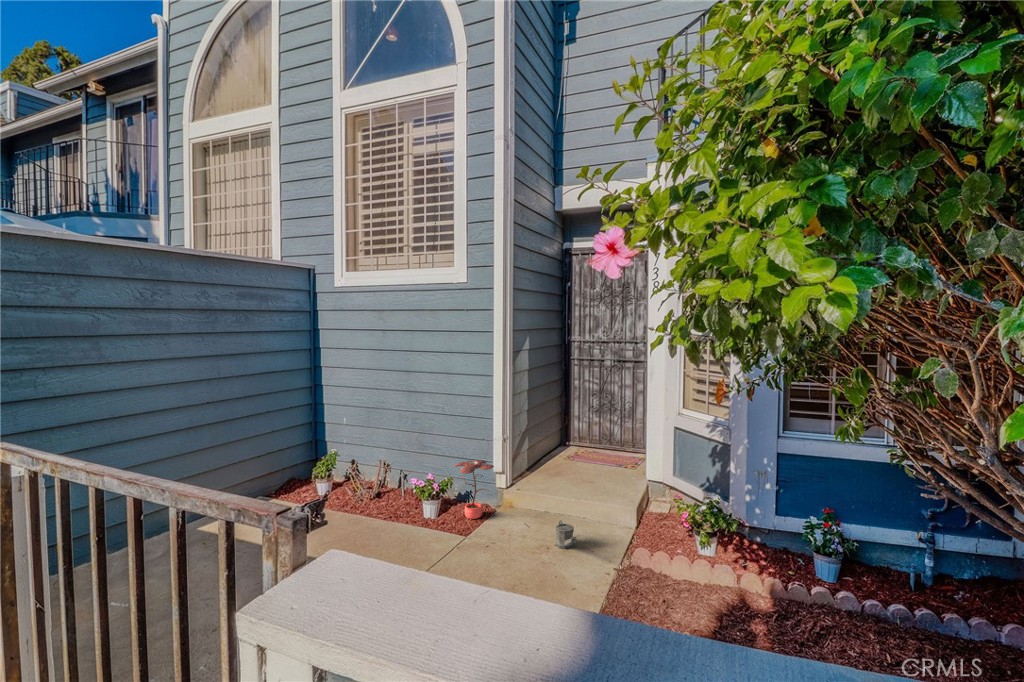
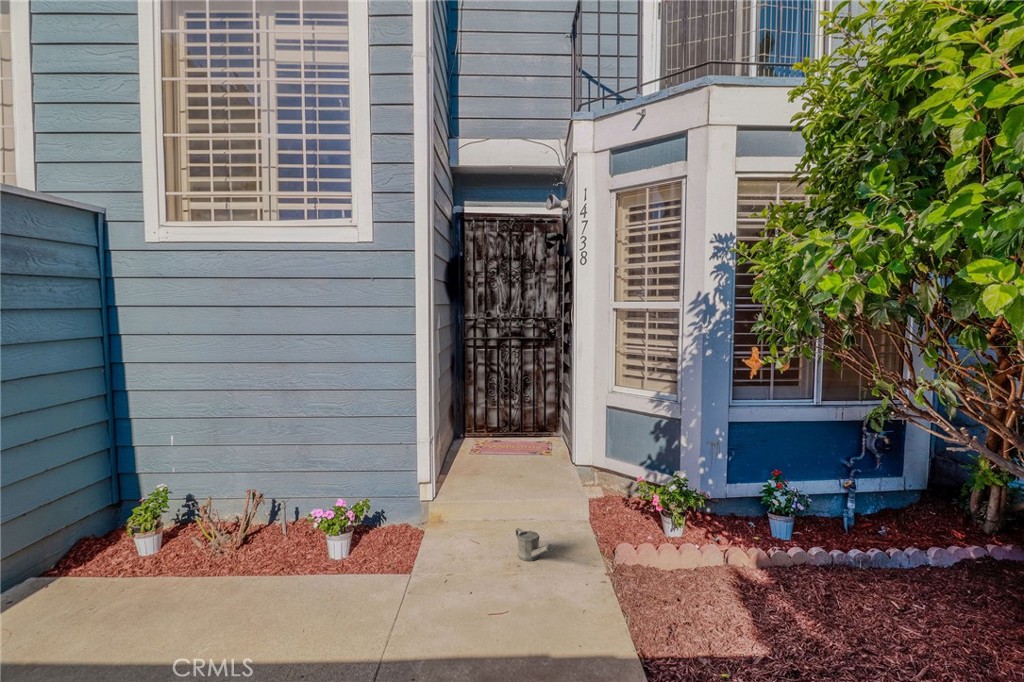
potted plant: present [454,460,494,519] -> none [367,471,423,548]

